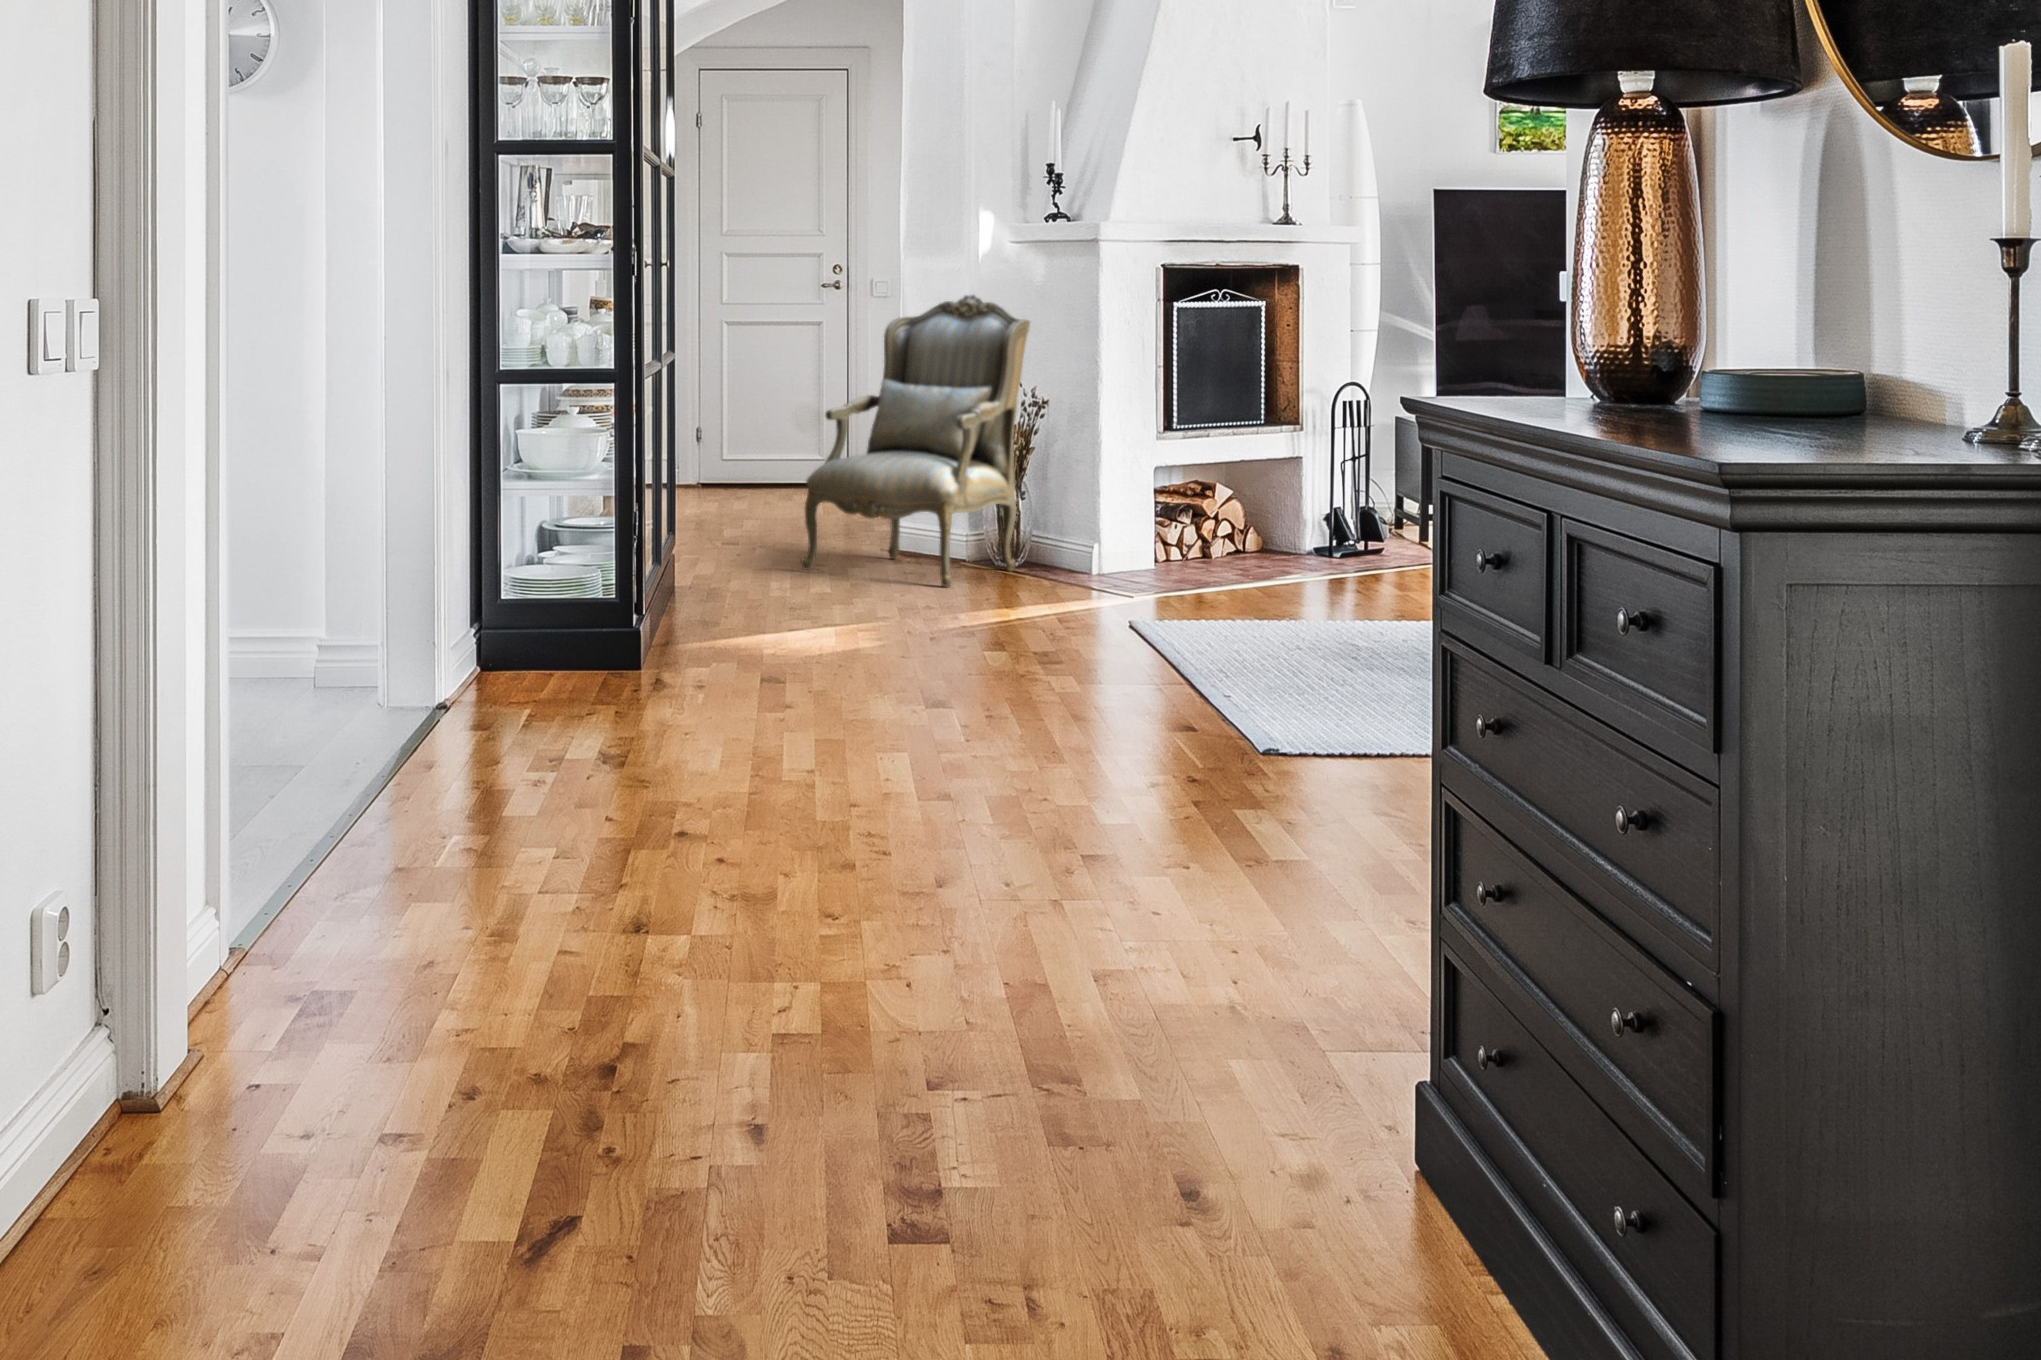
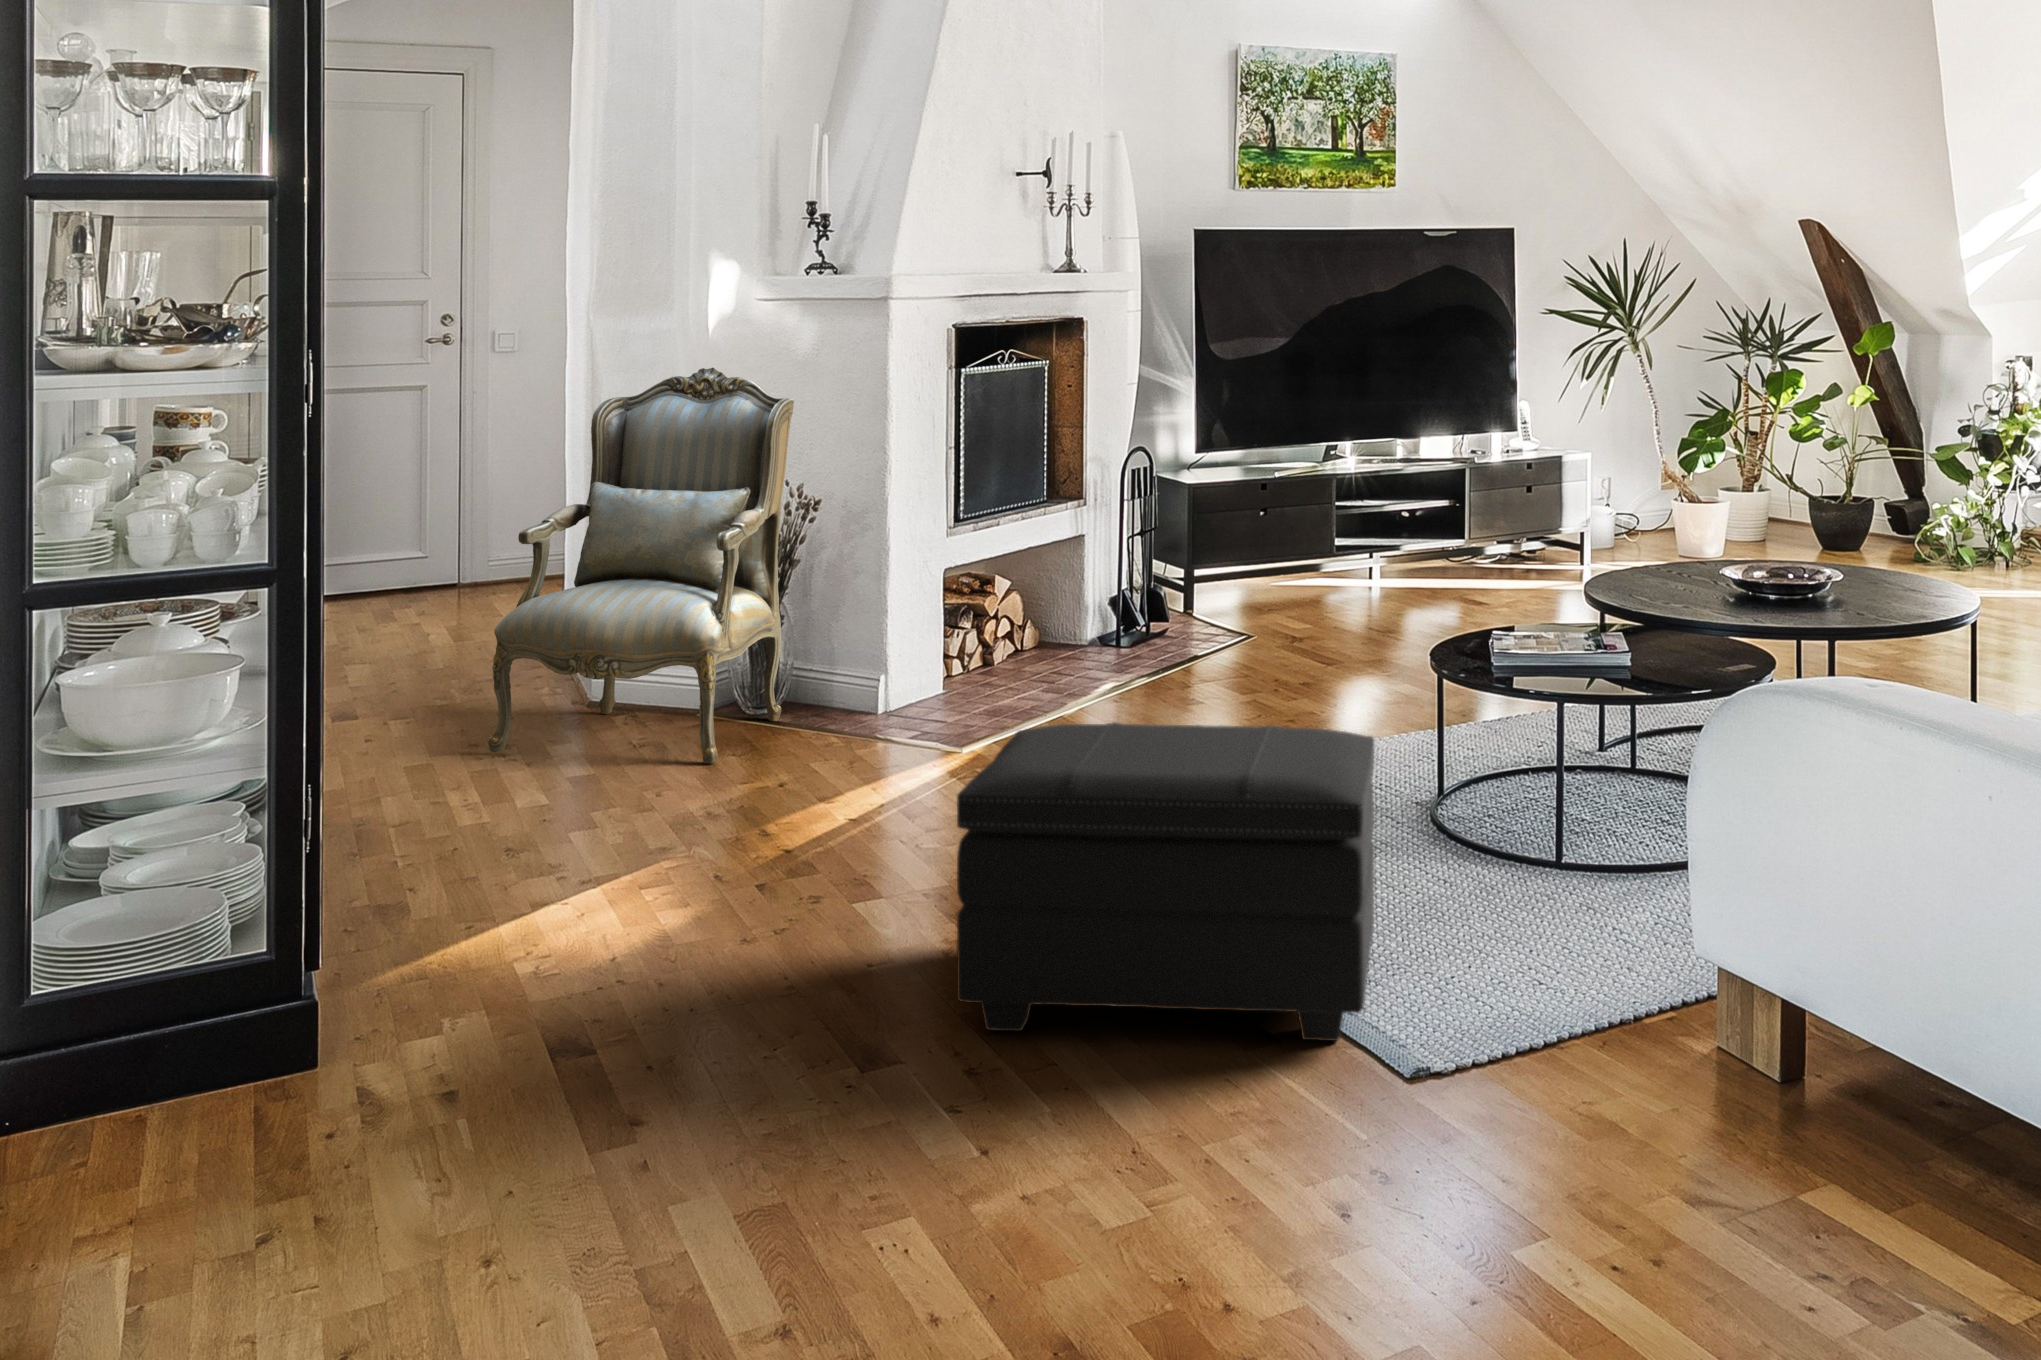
footstool: none [1001,522,1324,729] -> present [957,722,1374,1041]

